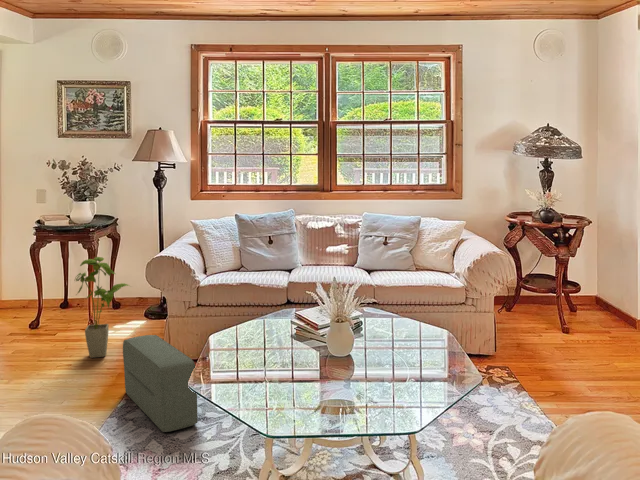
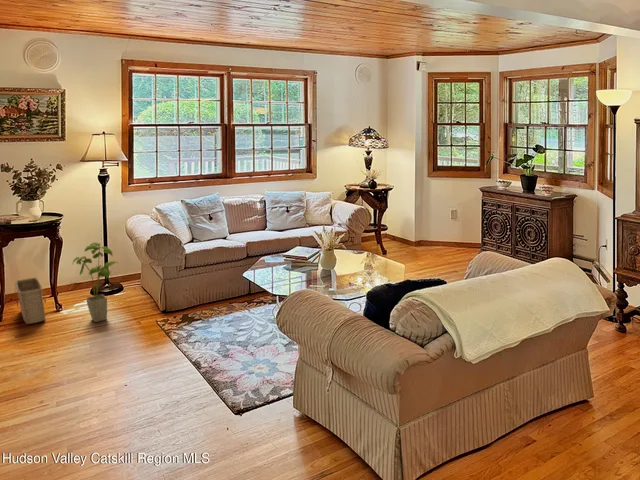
basket: none [23,294,63,347] -> present [15,278,46,324]
pouf: present [123,335,198,432] -> none [152,294,234,355]

